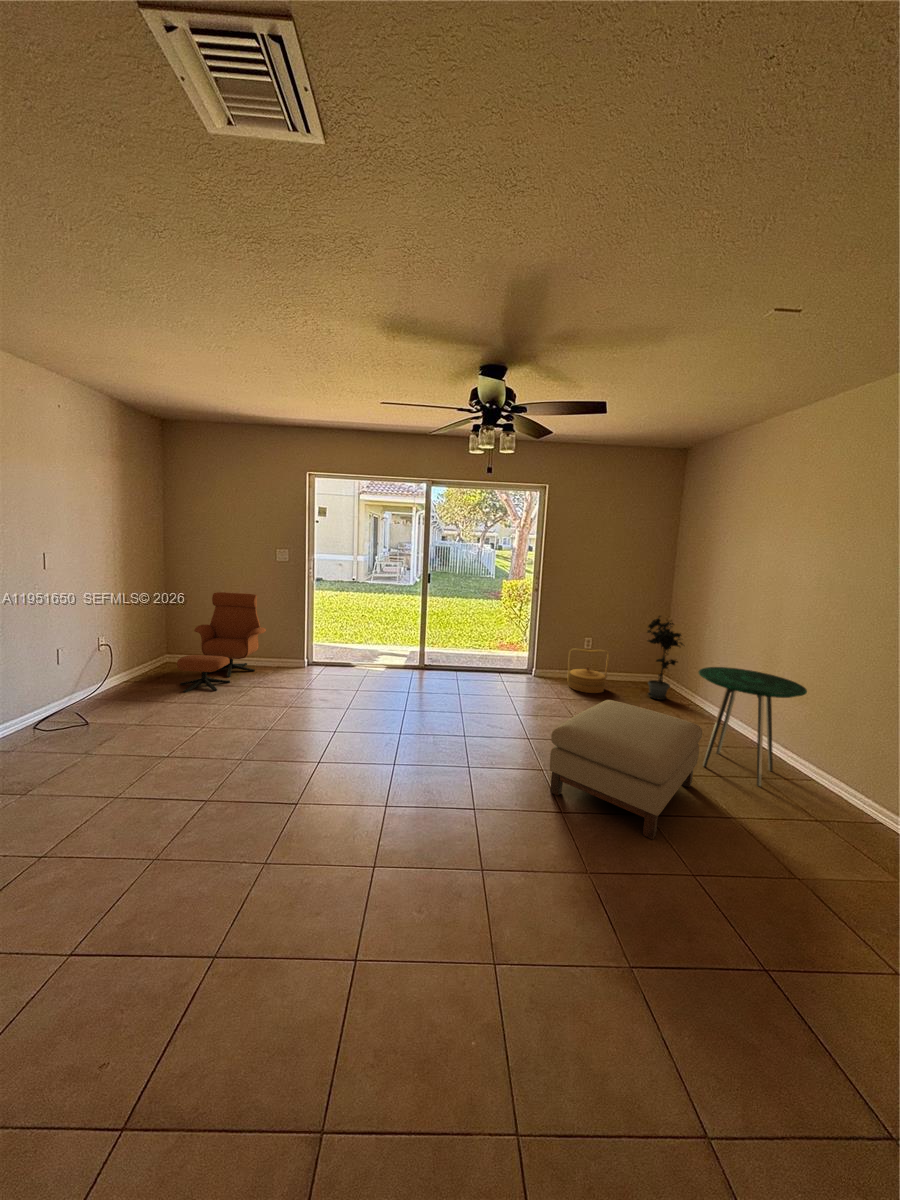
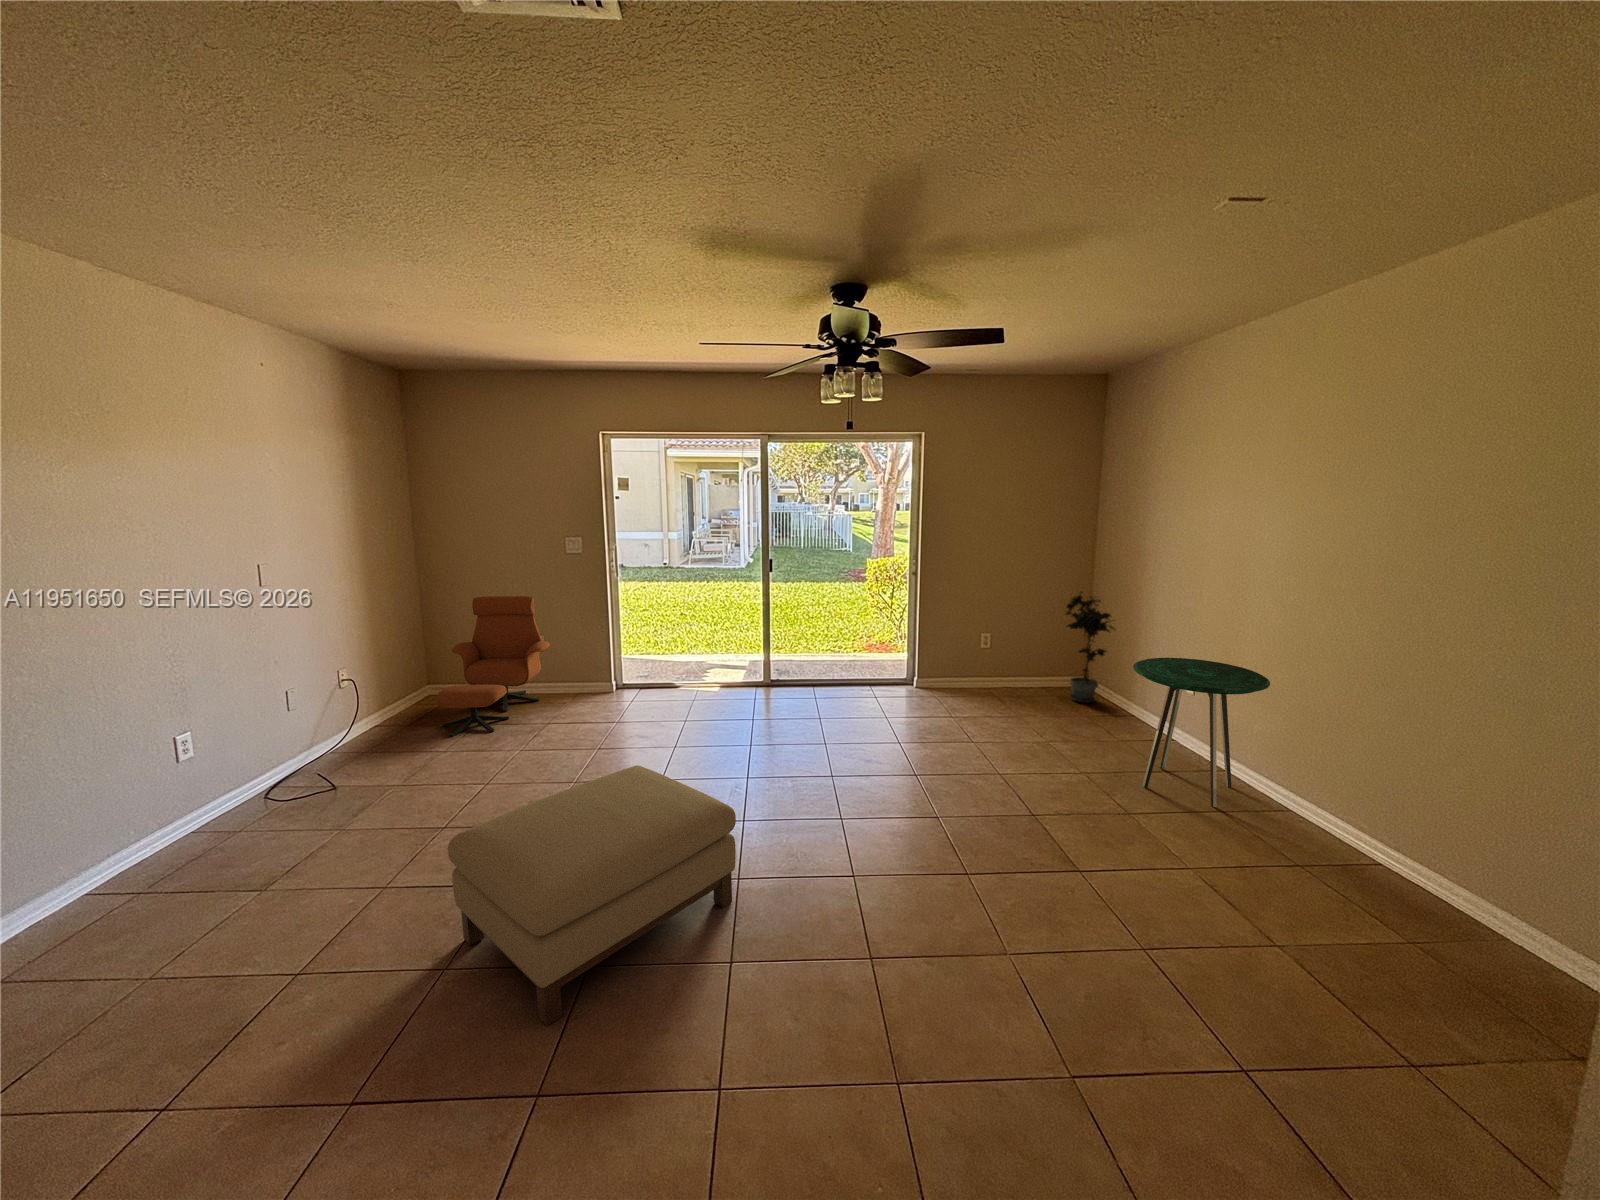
woven basket: present [568,649,609,693] -> none [963,641,1017,700]
ottoman: present [550,700,702,839] -> present [448,765,736,1026]

